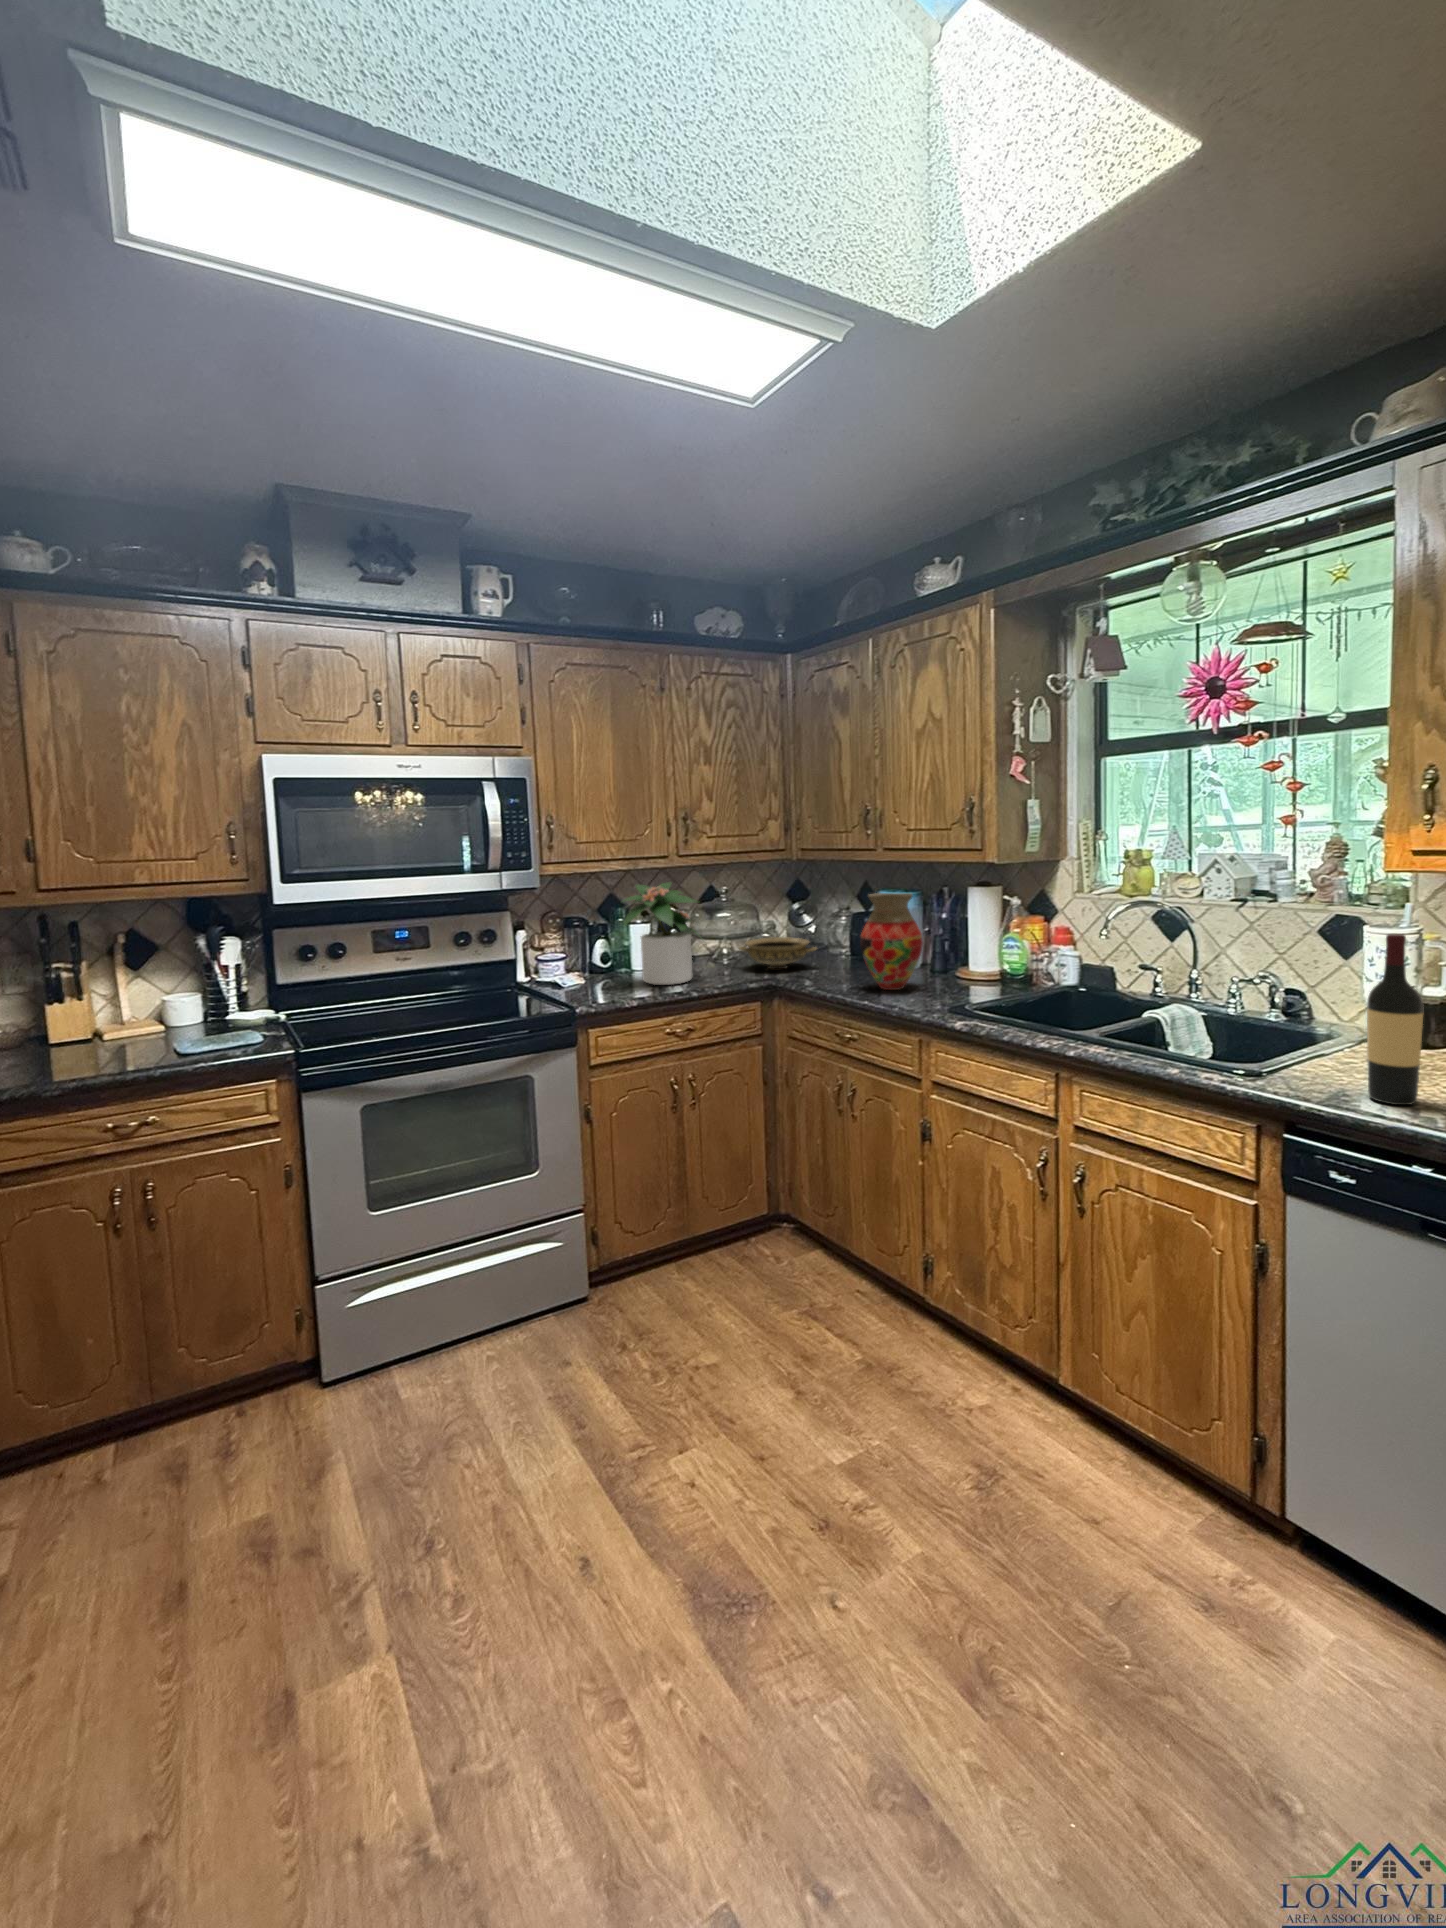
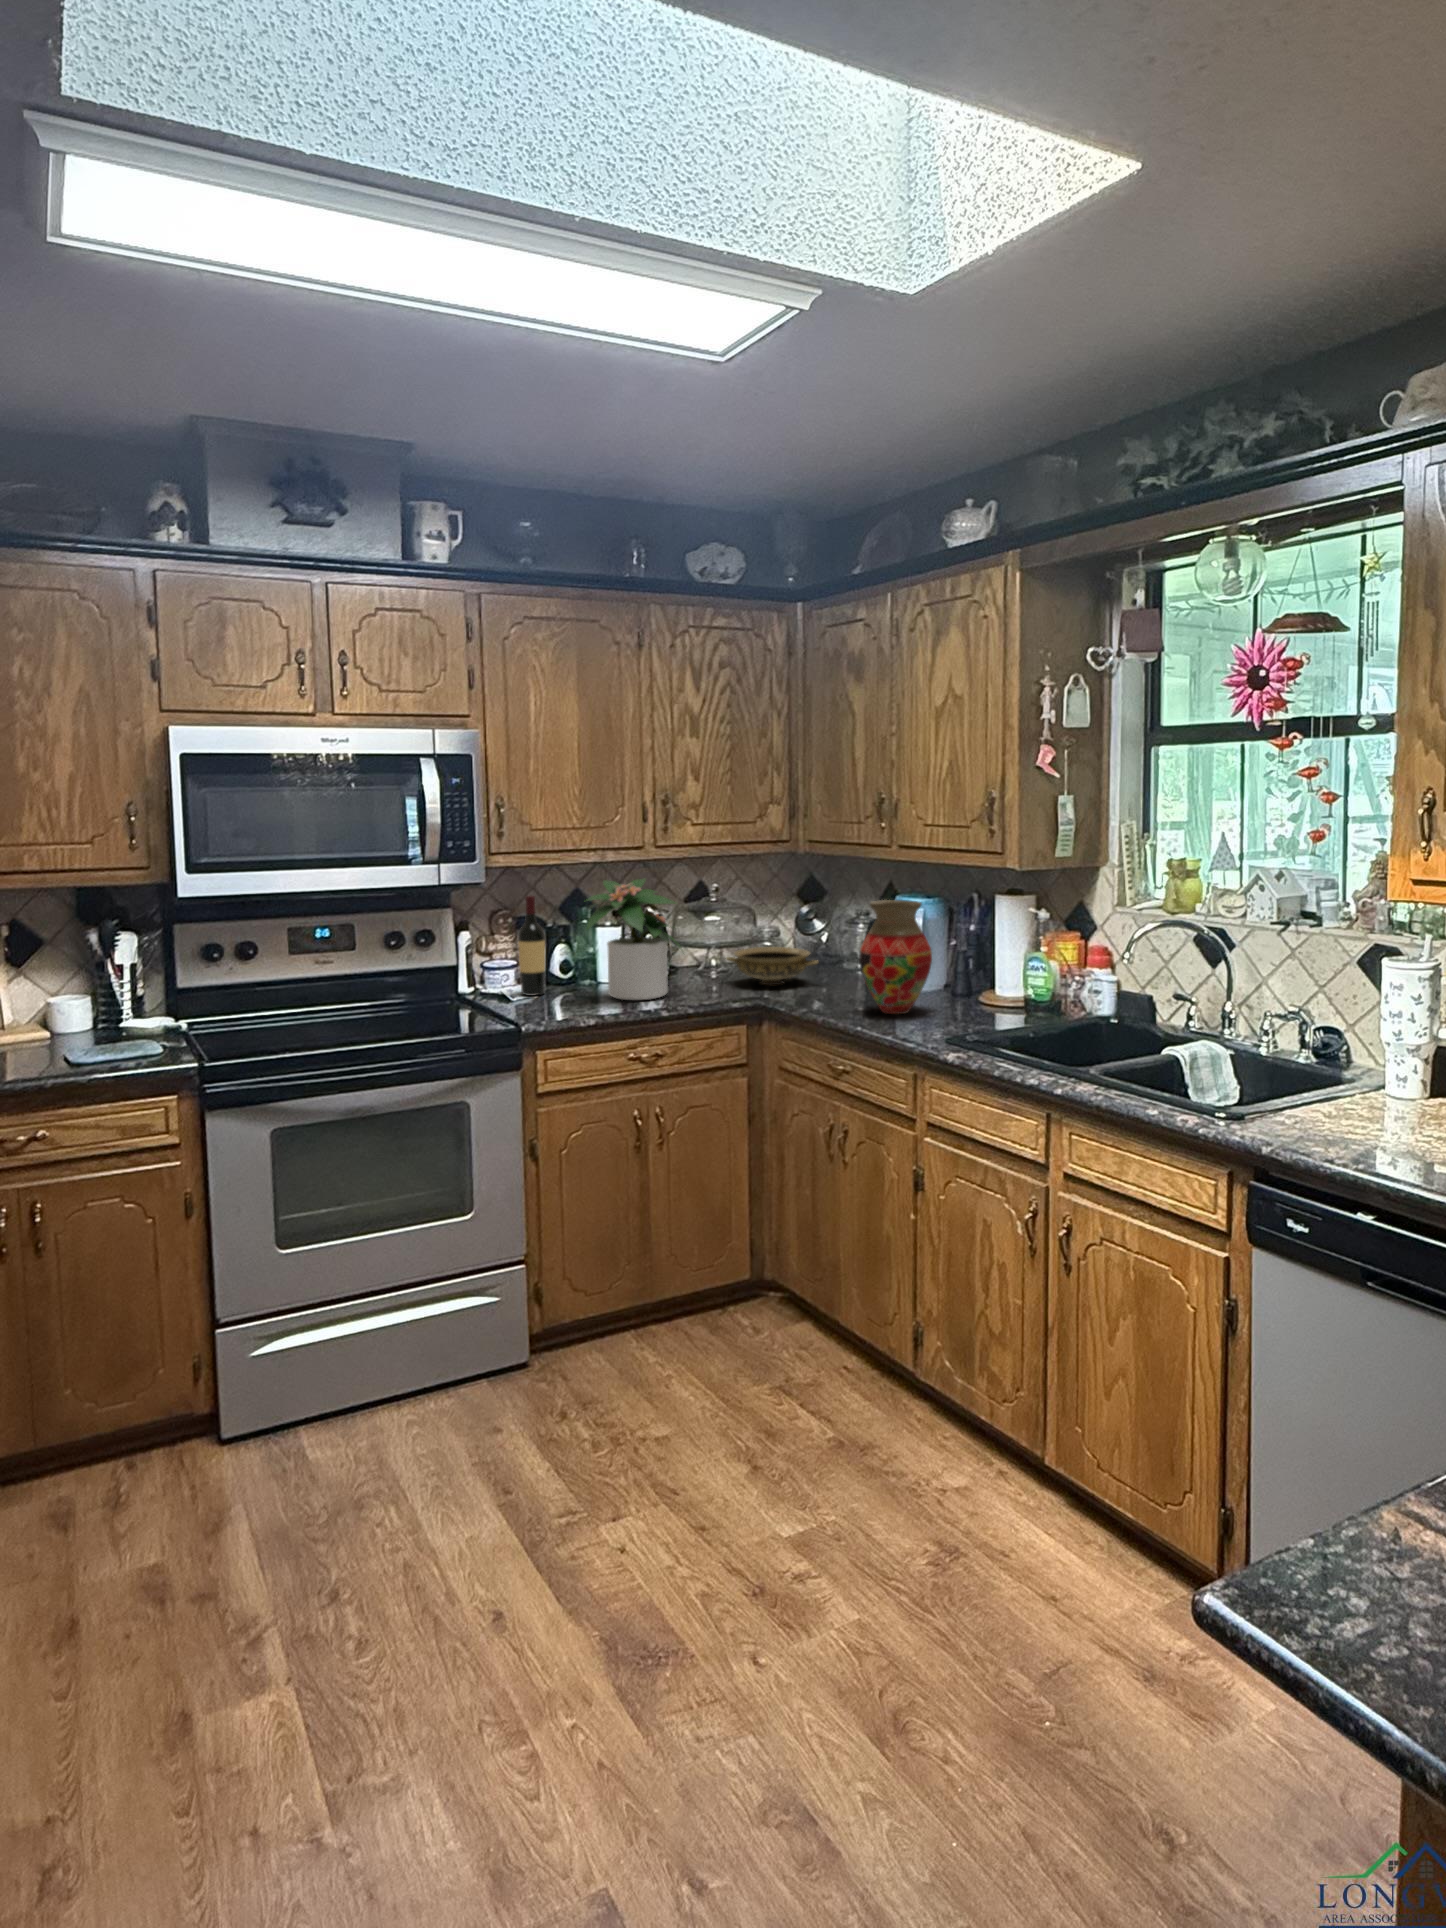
wine bottle: present [1367,934,1424,1105] -> present [518,896,545,996]

